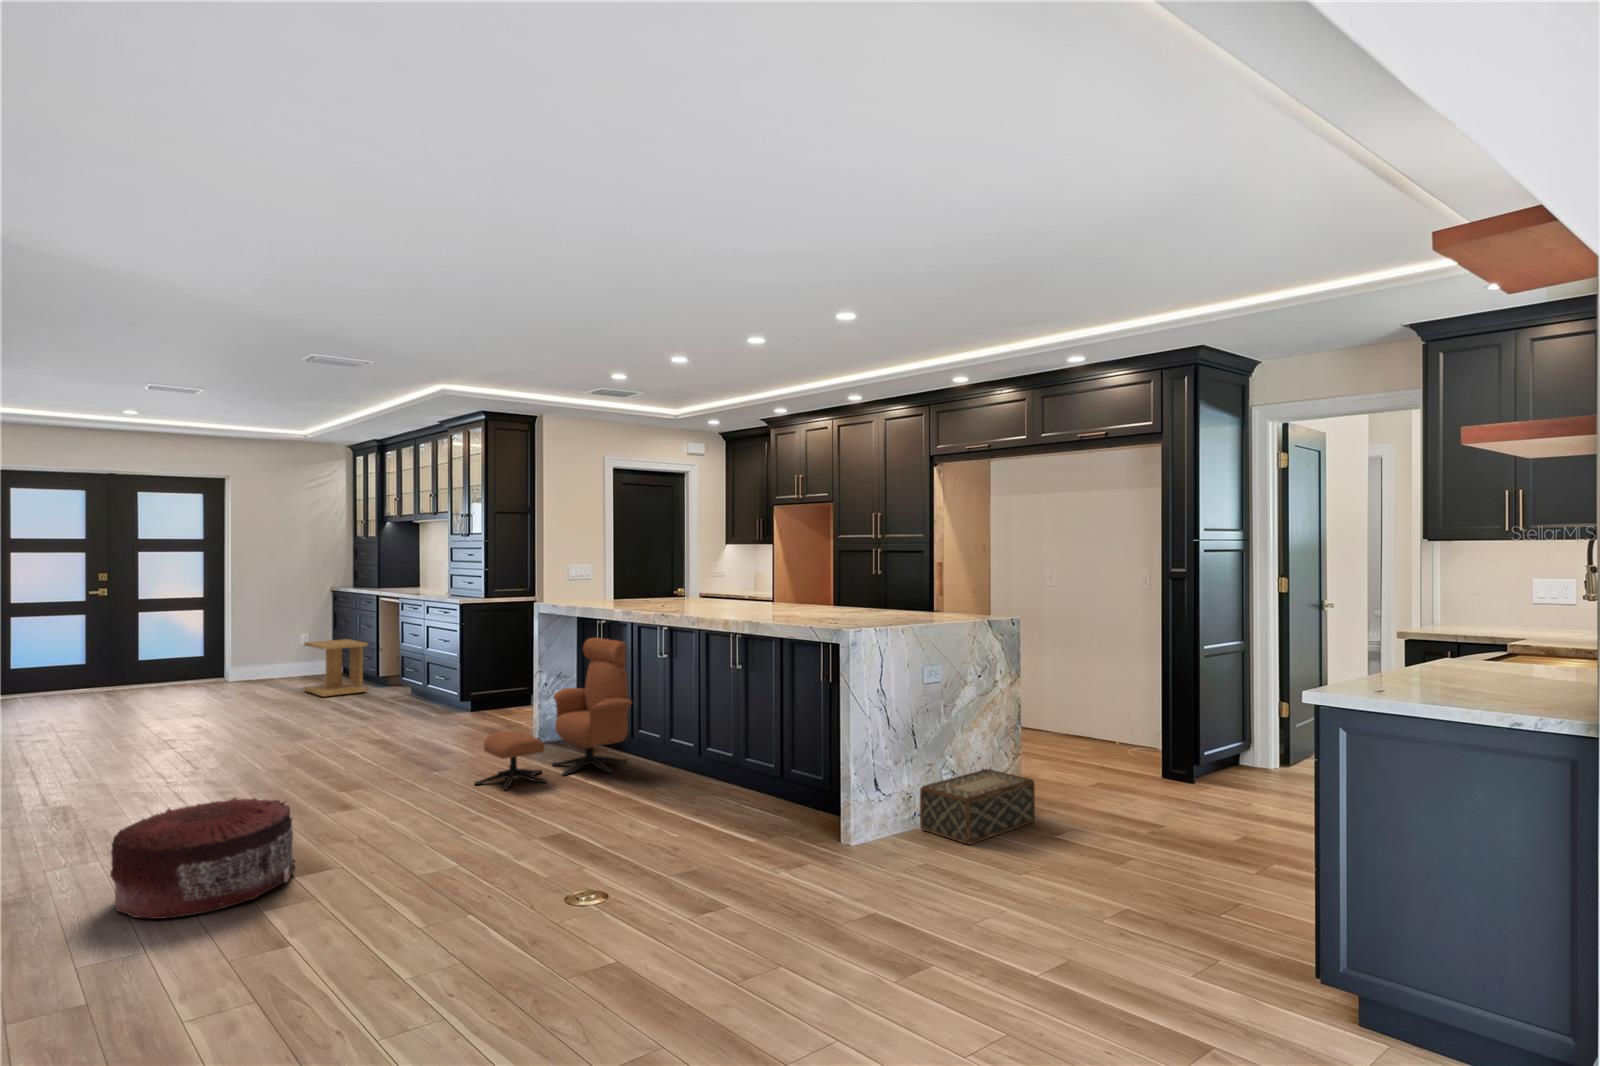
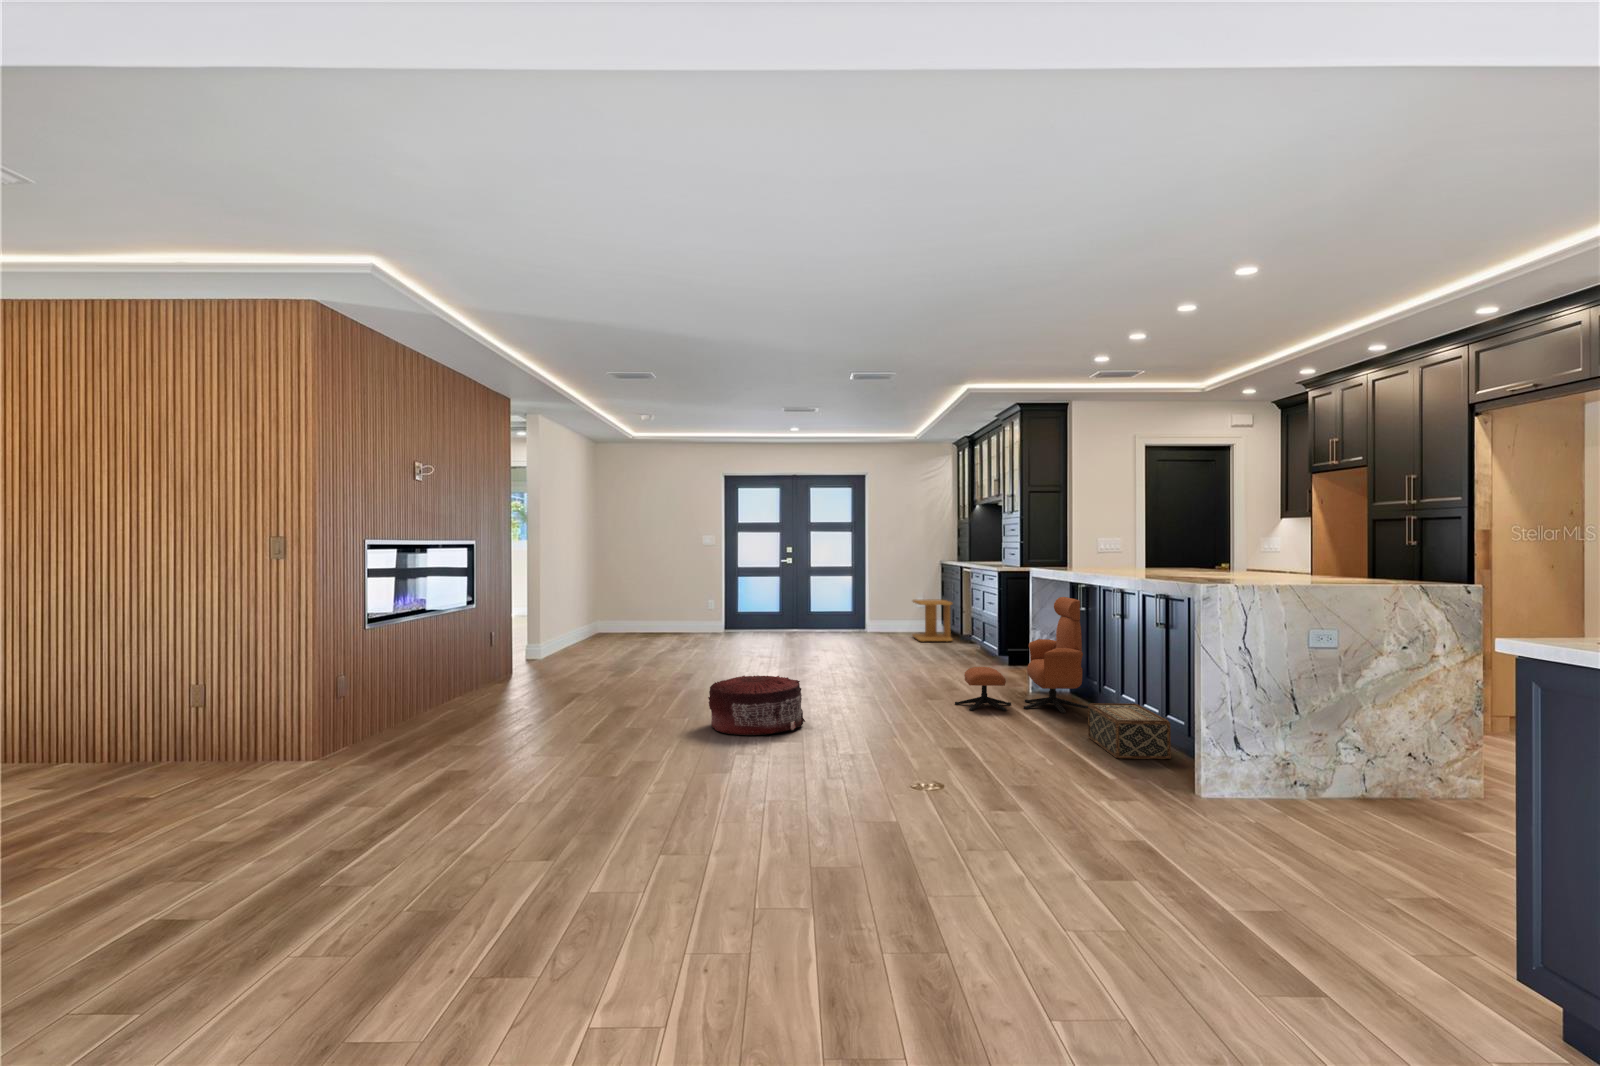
woven basket: present [920,769,1035,844] -> present [1088,703,1171,759]

